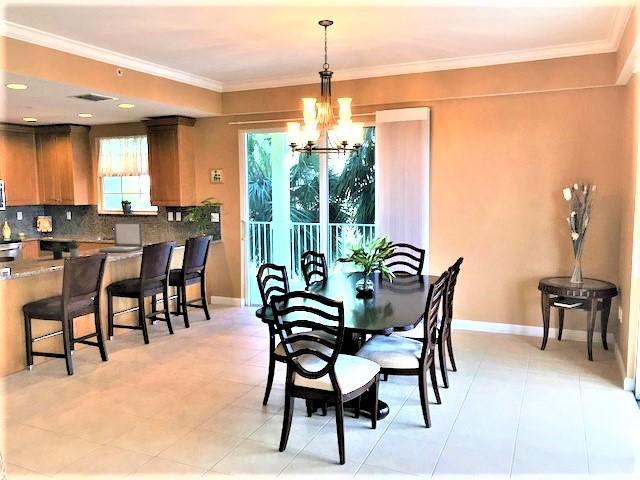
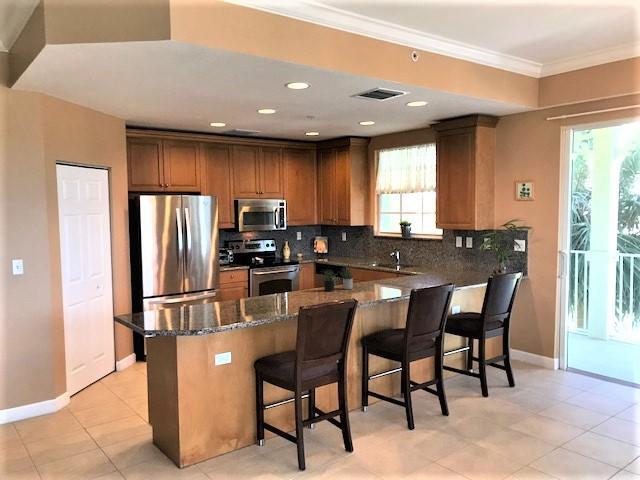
laptop: present [99,220,143,253] -> none [376,245,429,287]

